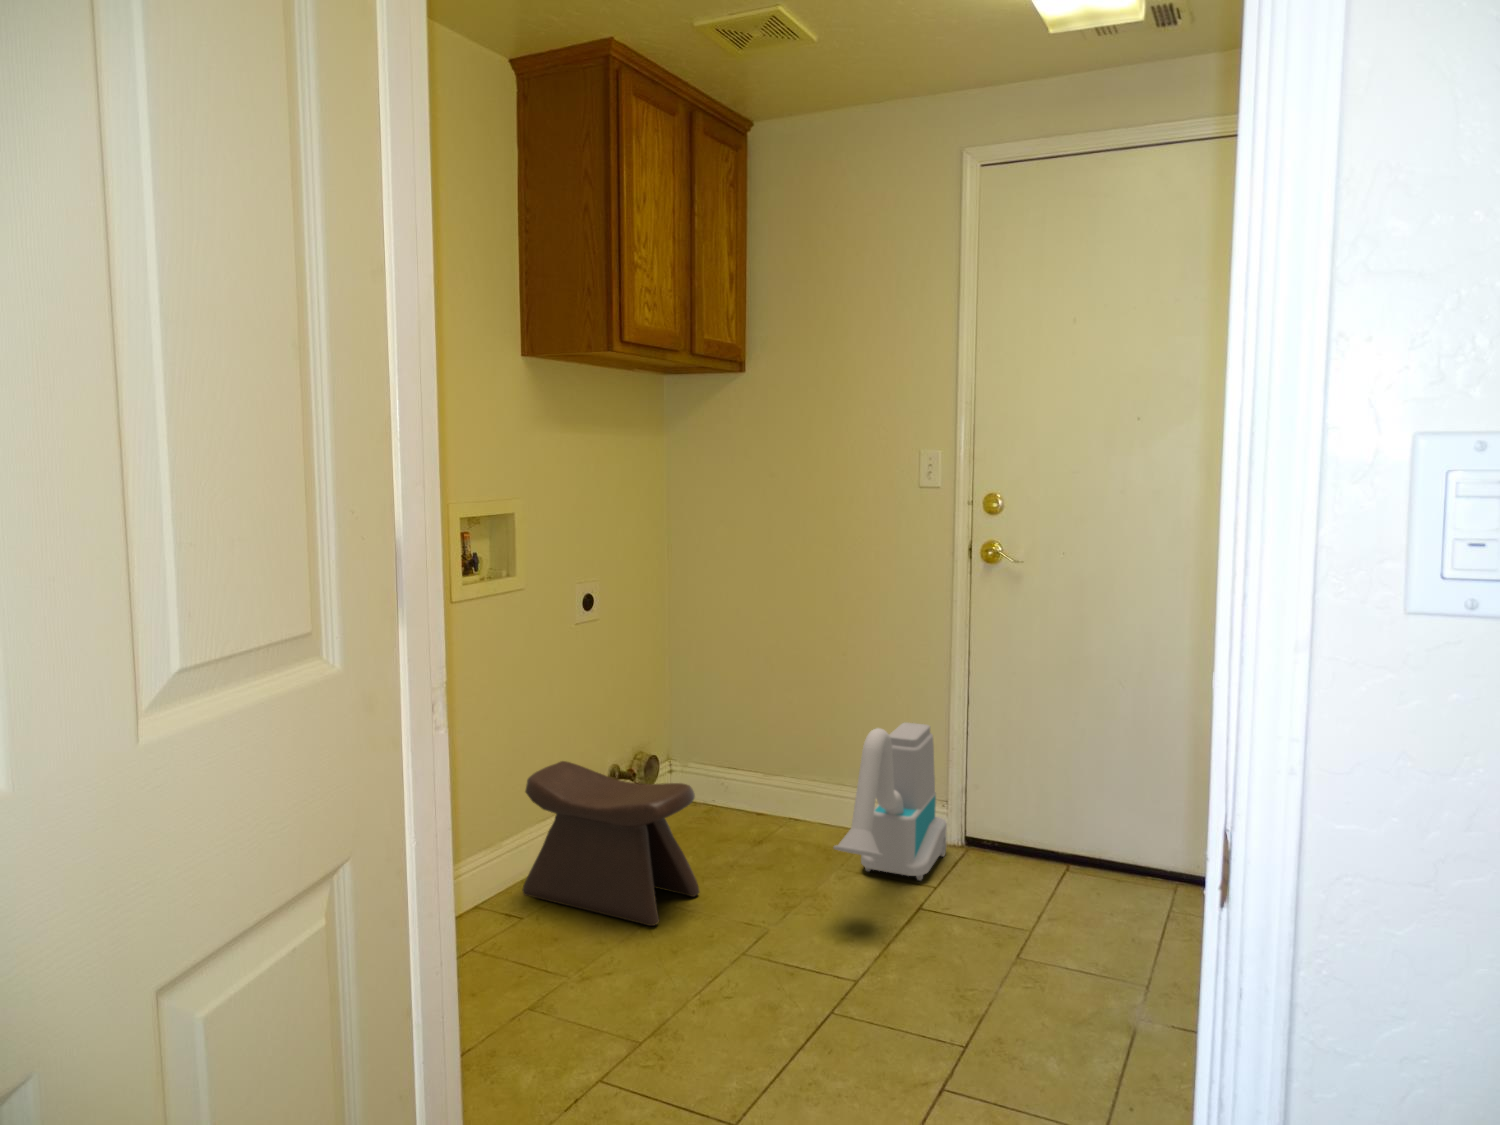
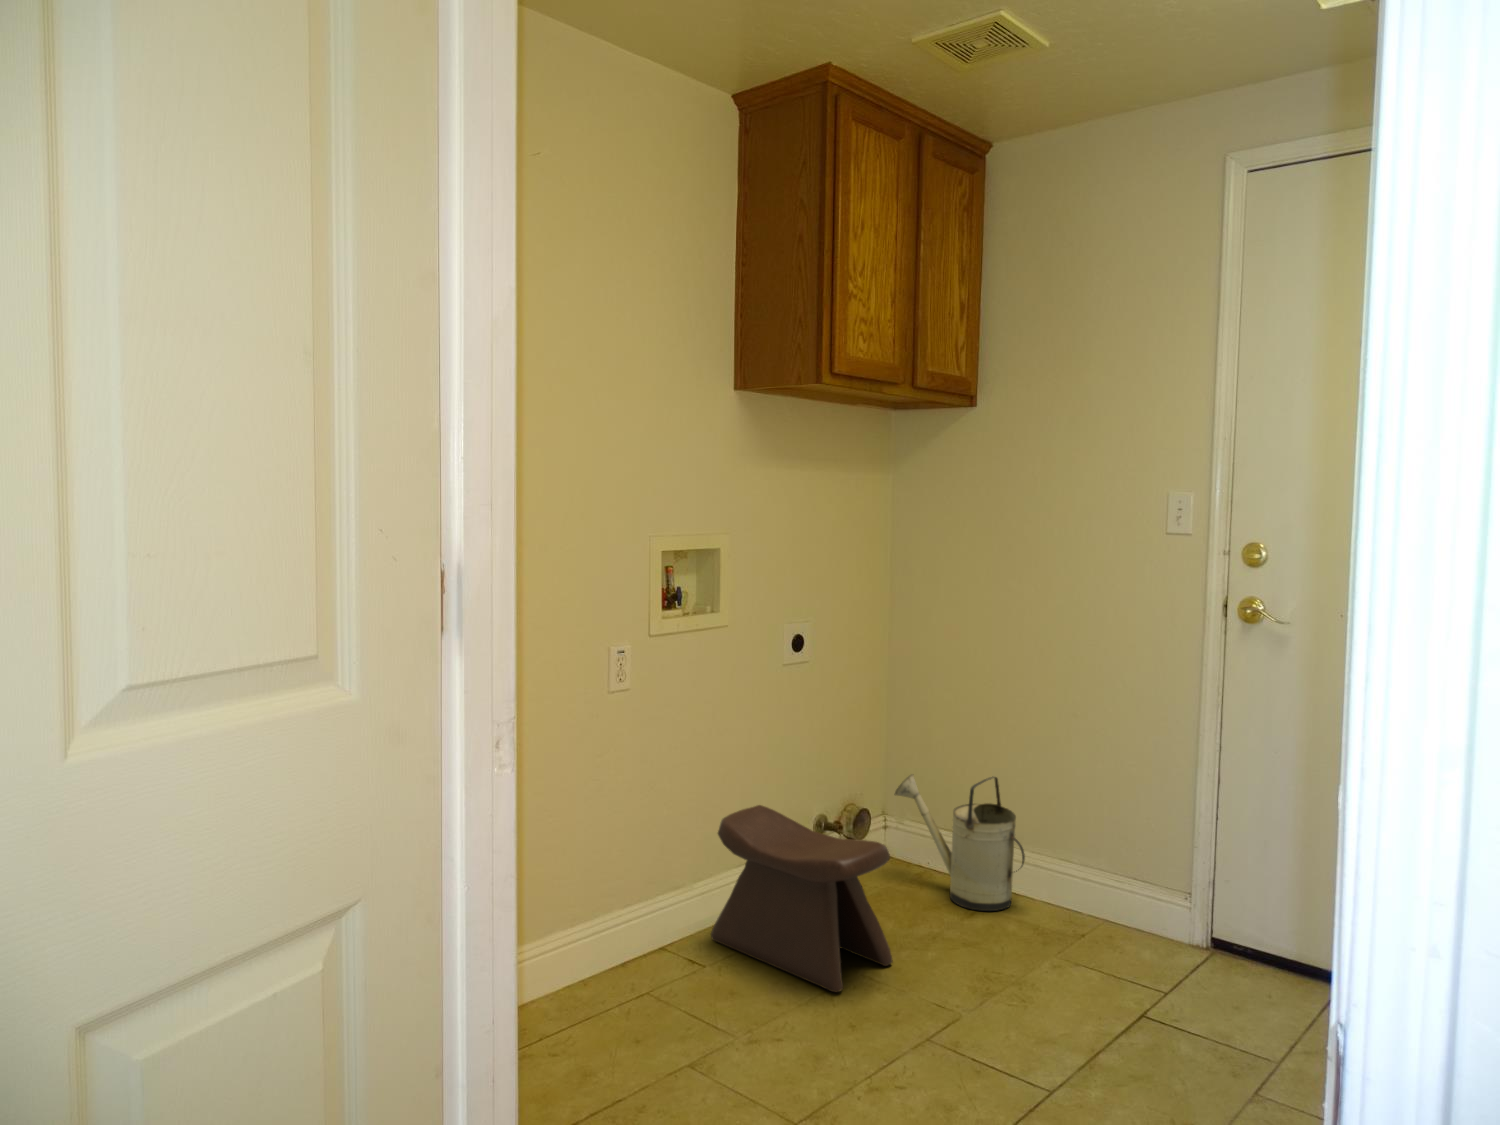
watering can: none [684,715,806,838] -> present [895,774,1025,911]
vacuum cleaner: present [834,722,947,880] -> none [1039,798,1188,983]

